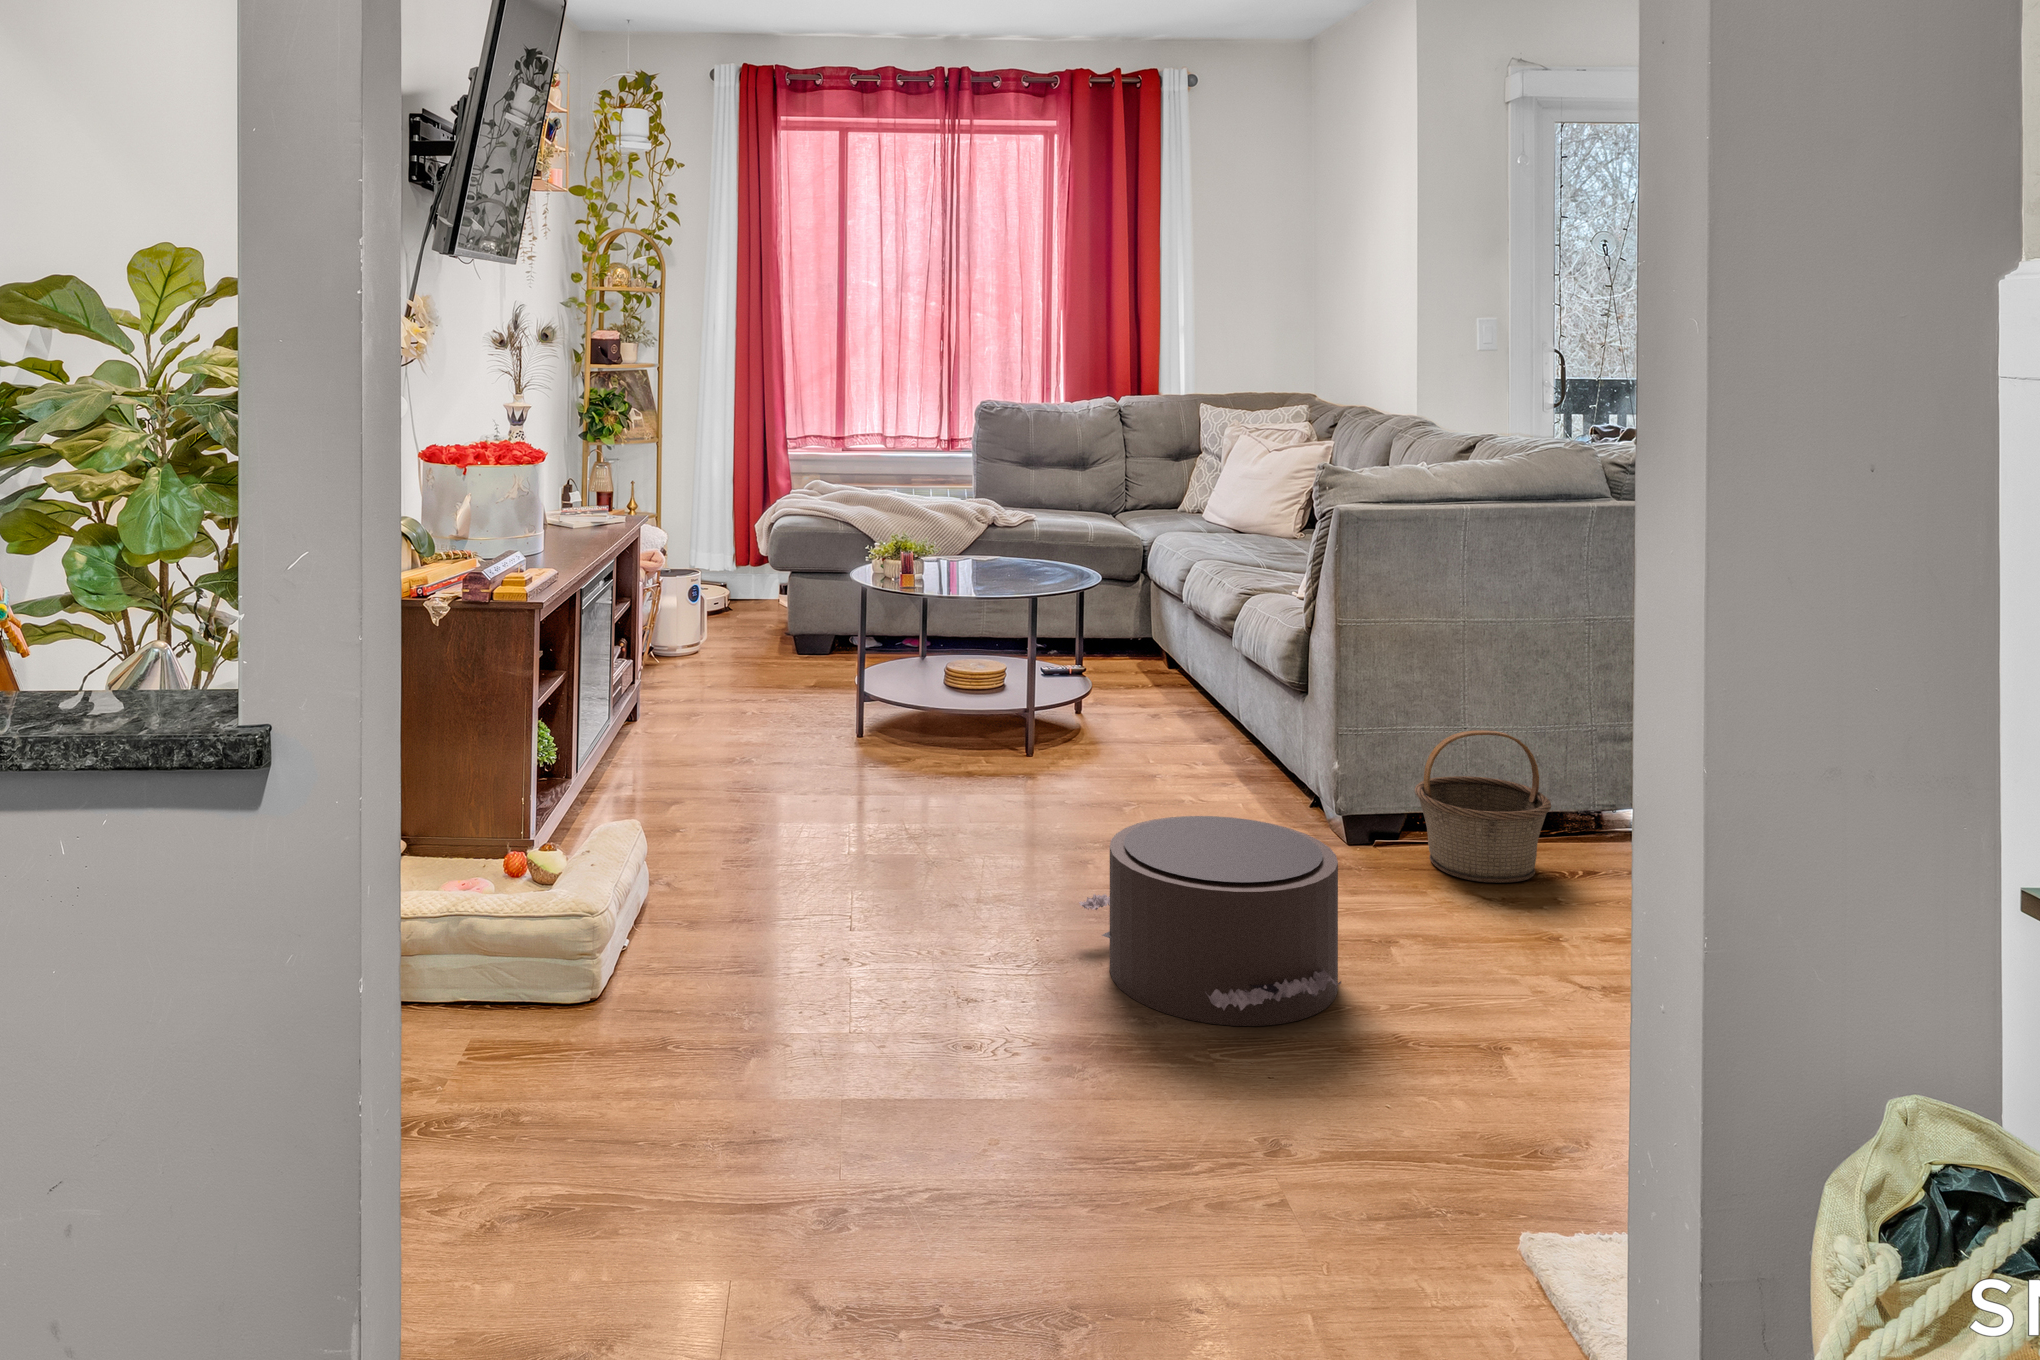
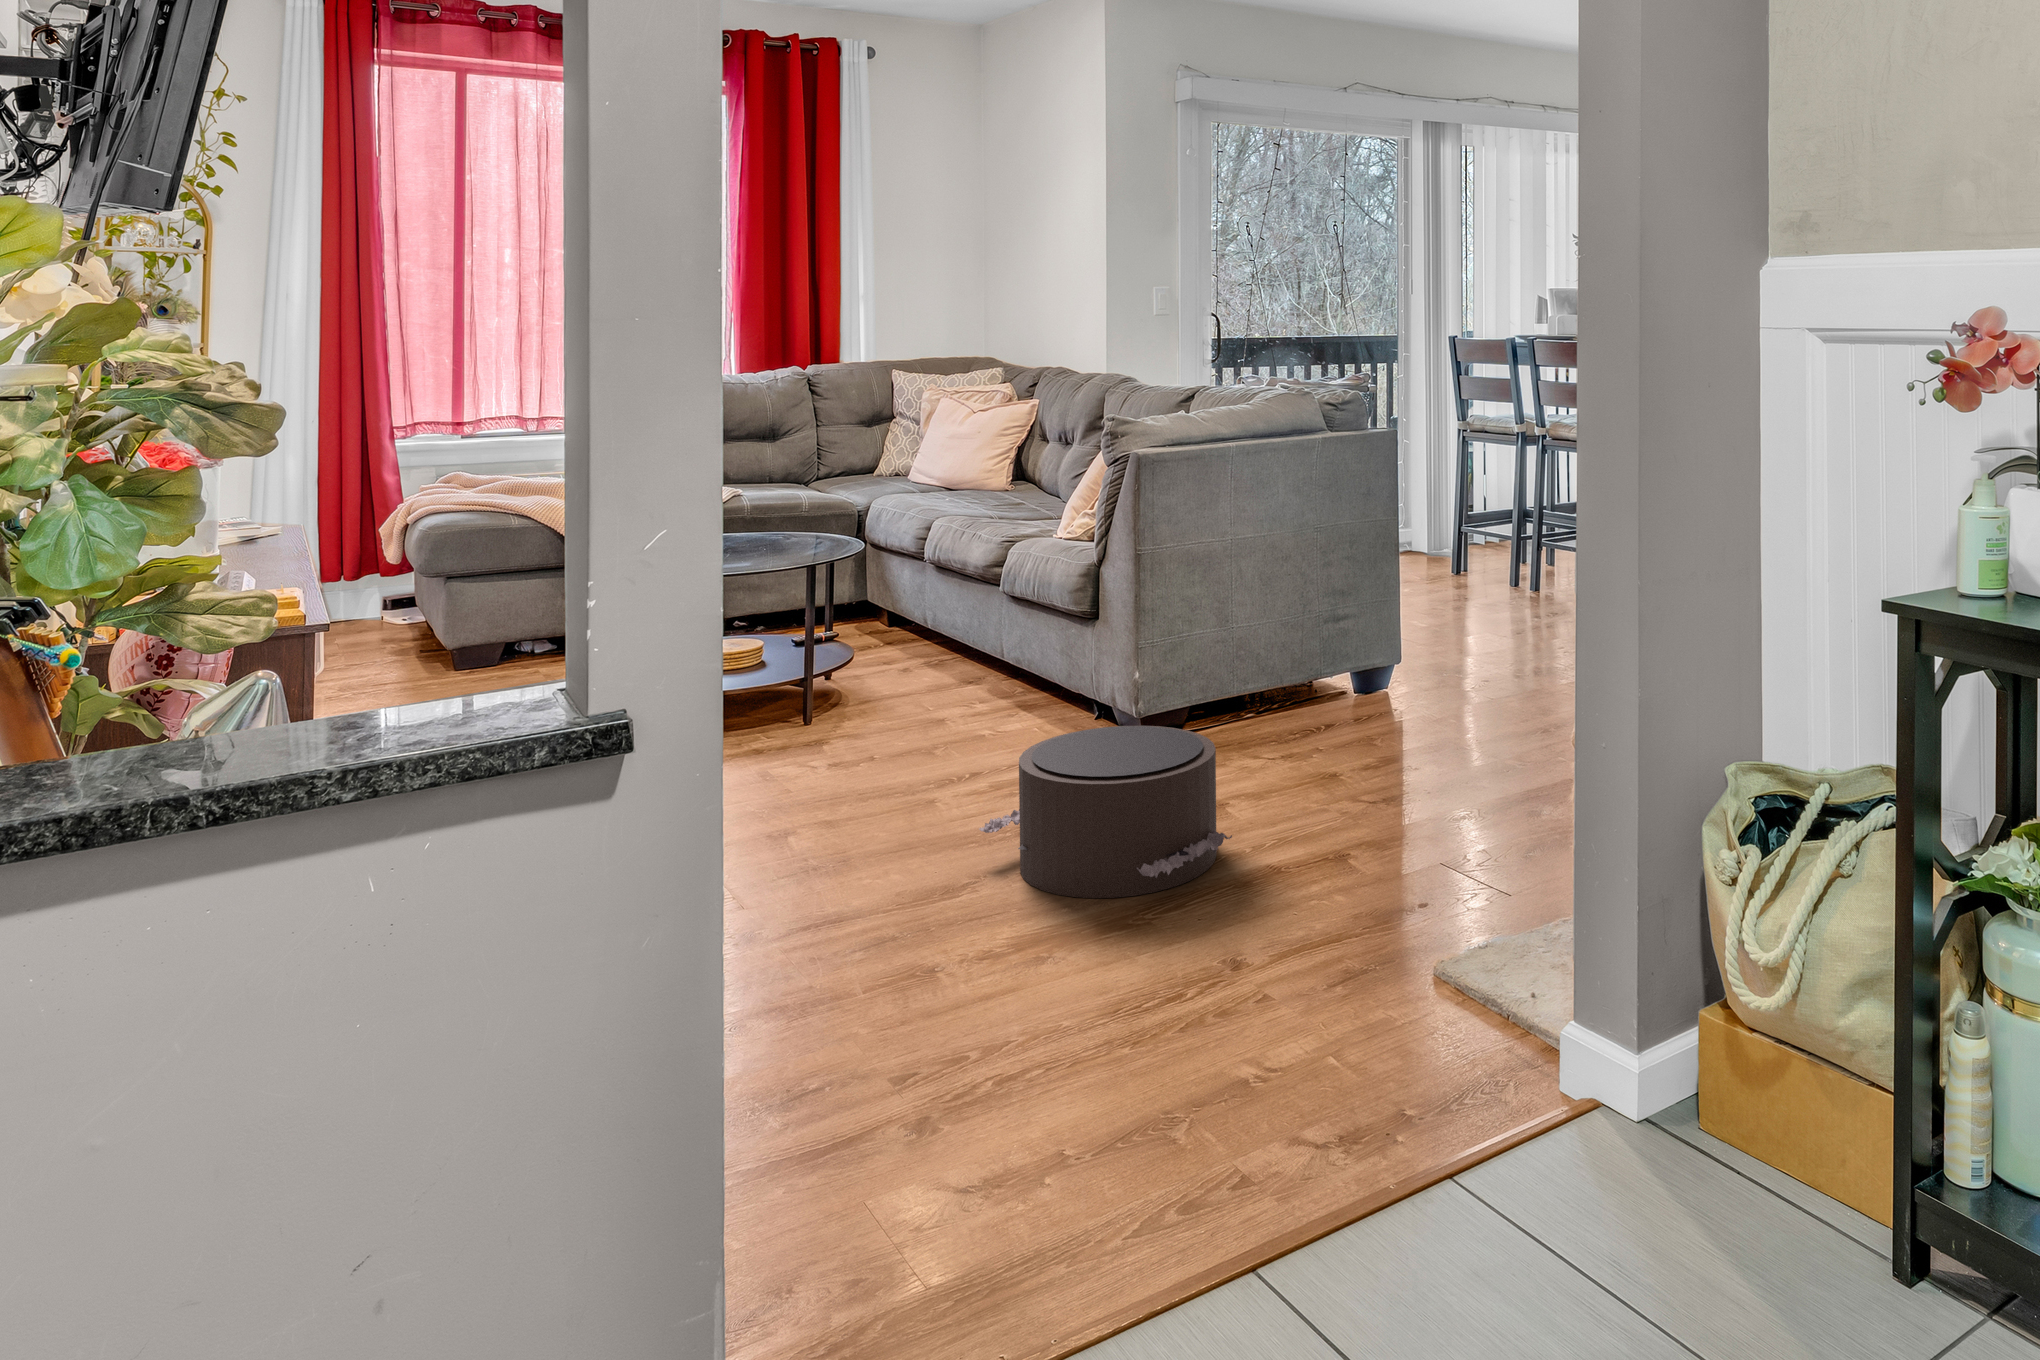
basket: present [1415,730,1551,883] -> none [1211,627,1316,750]

